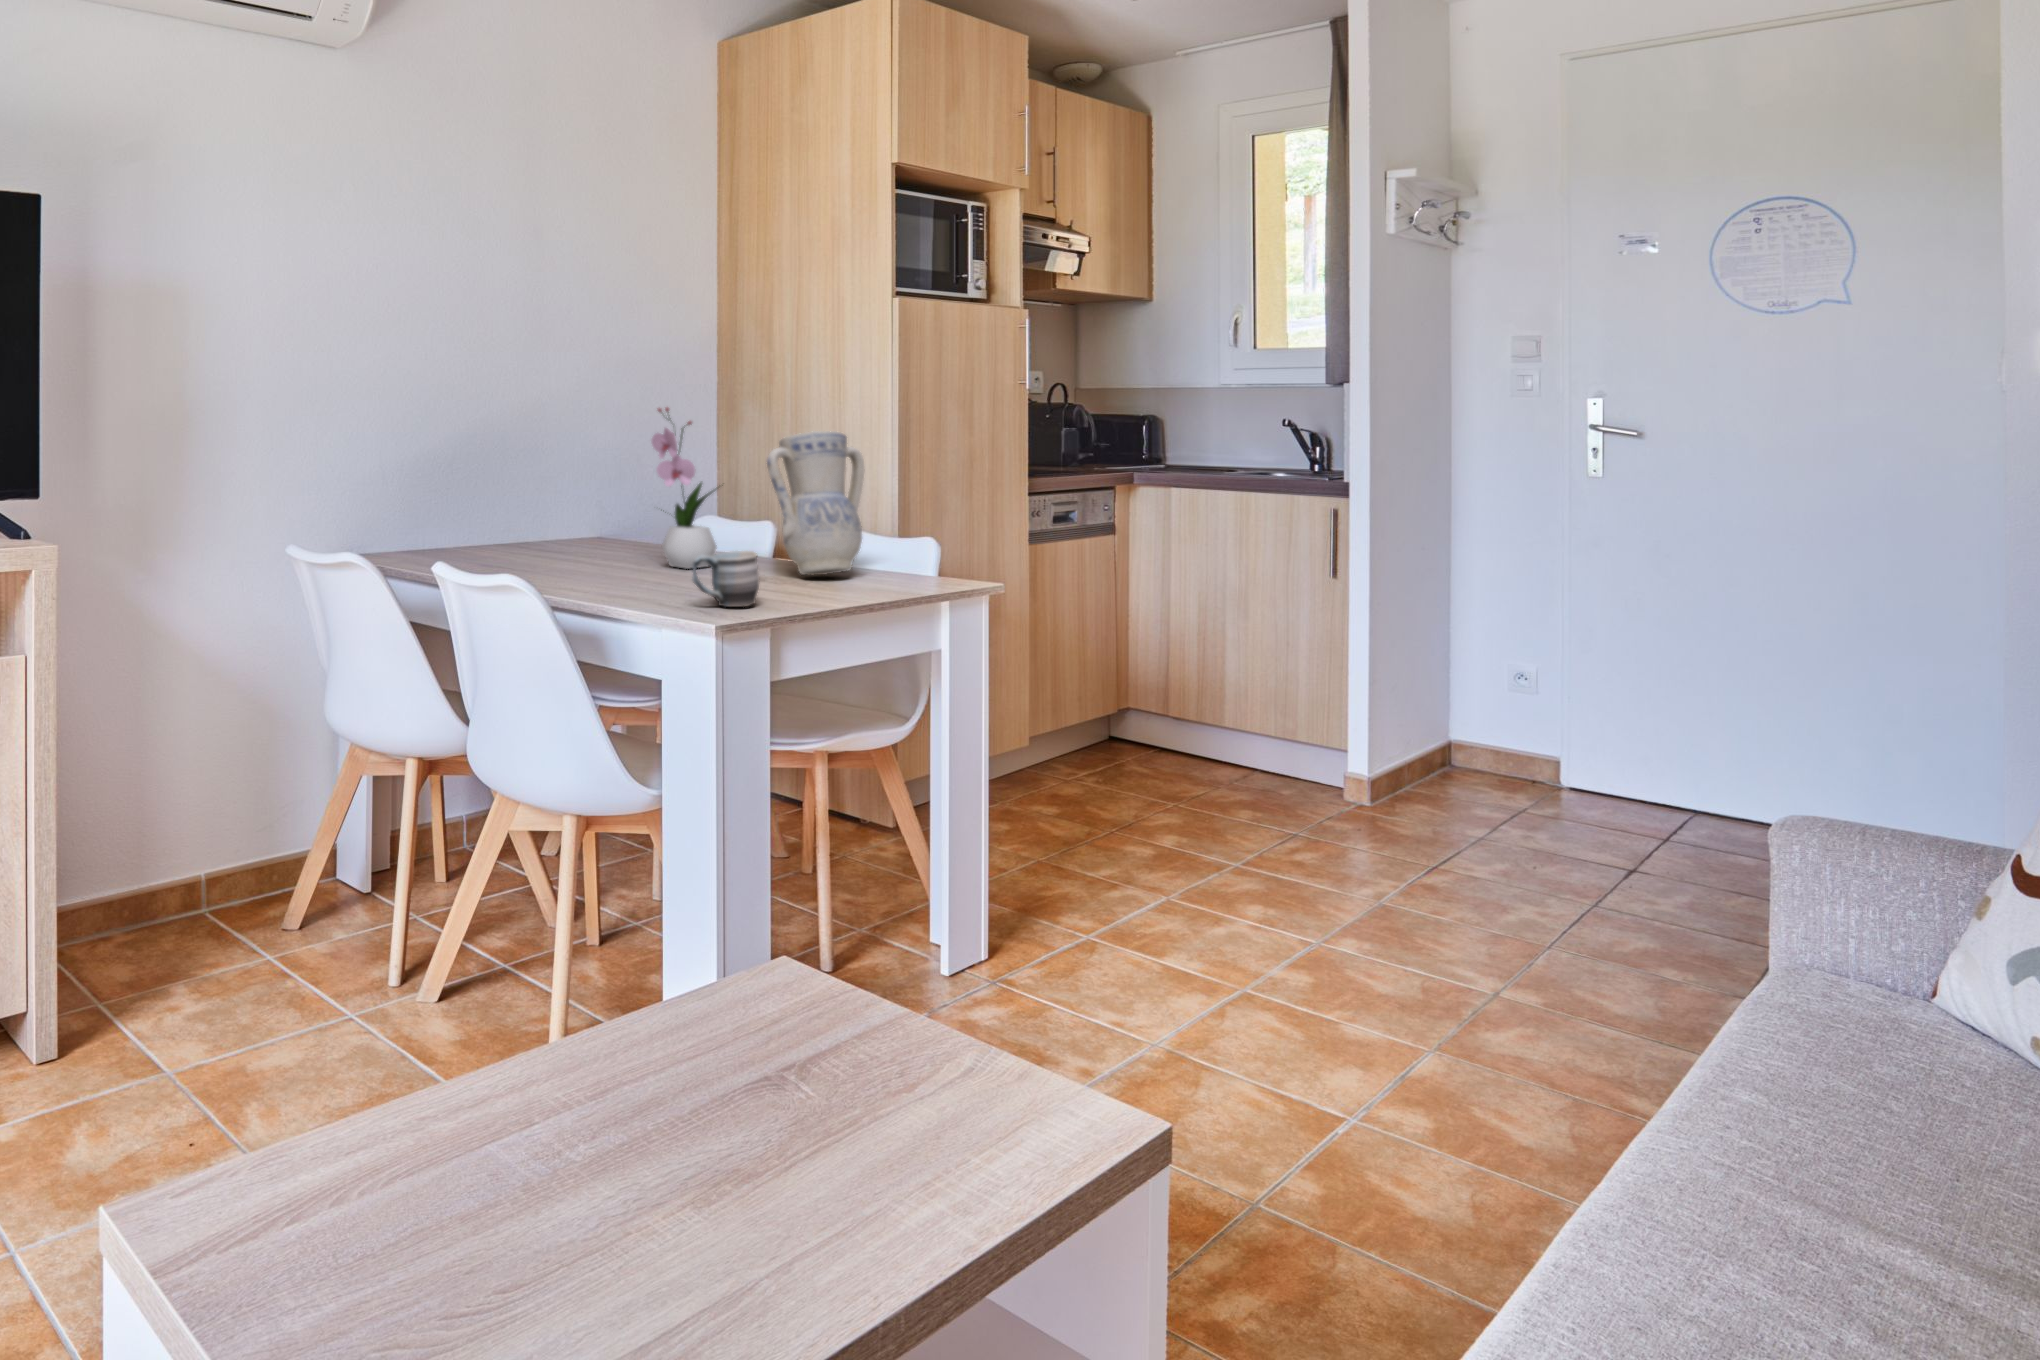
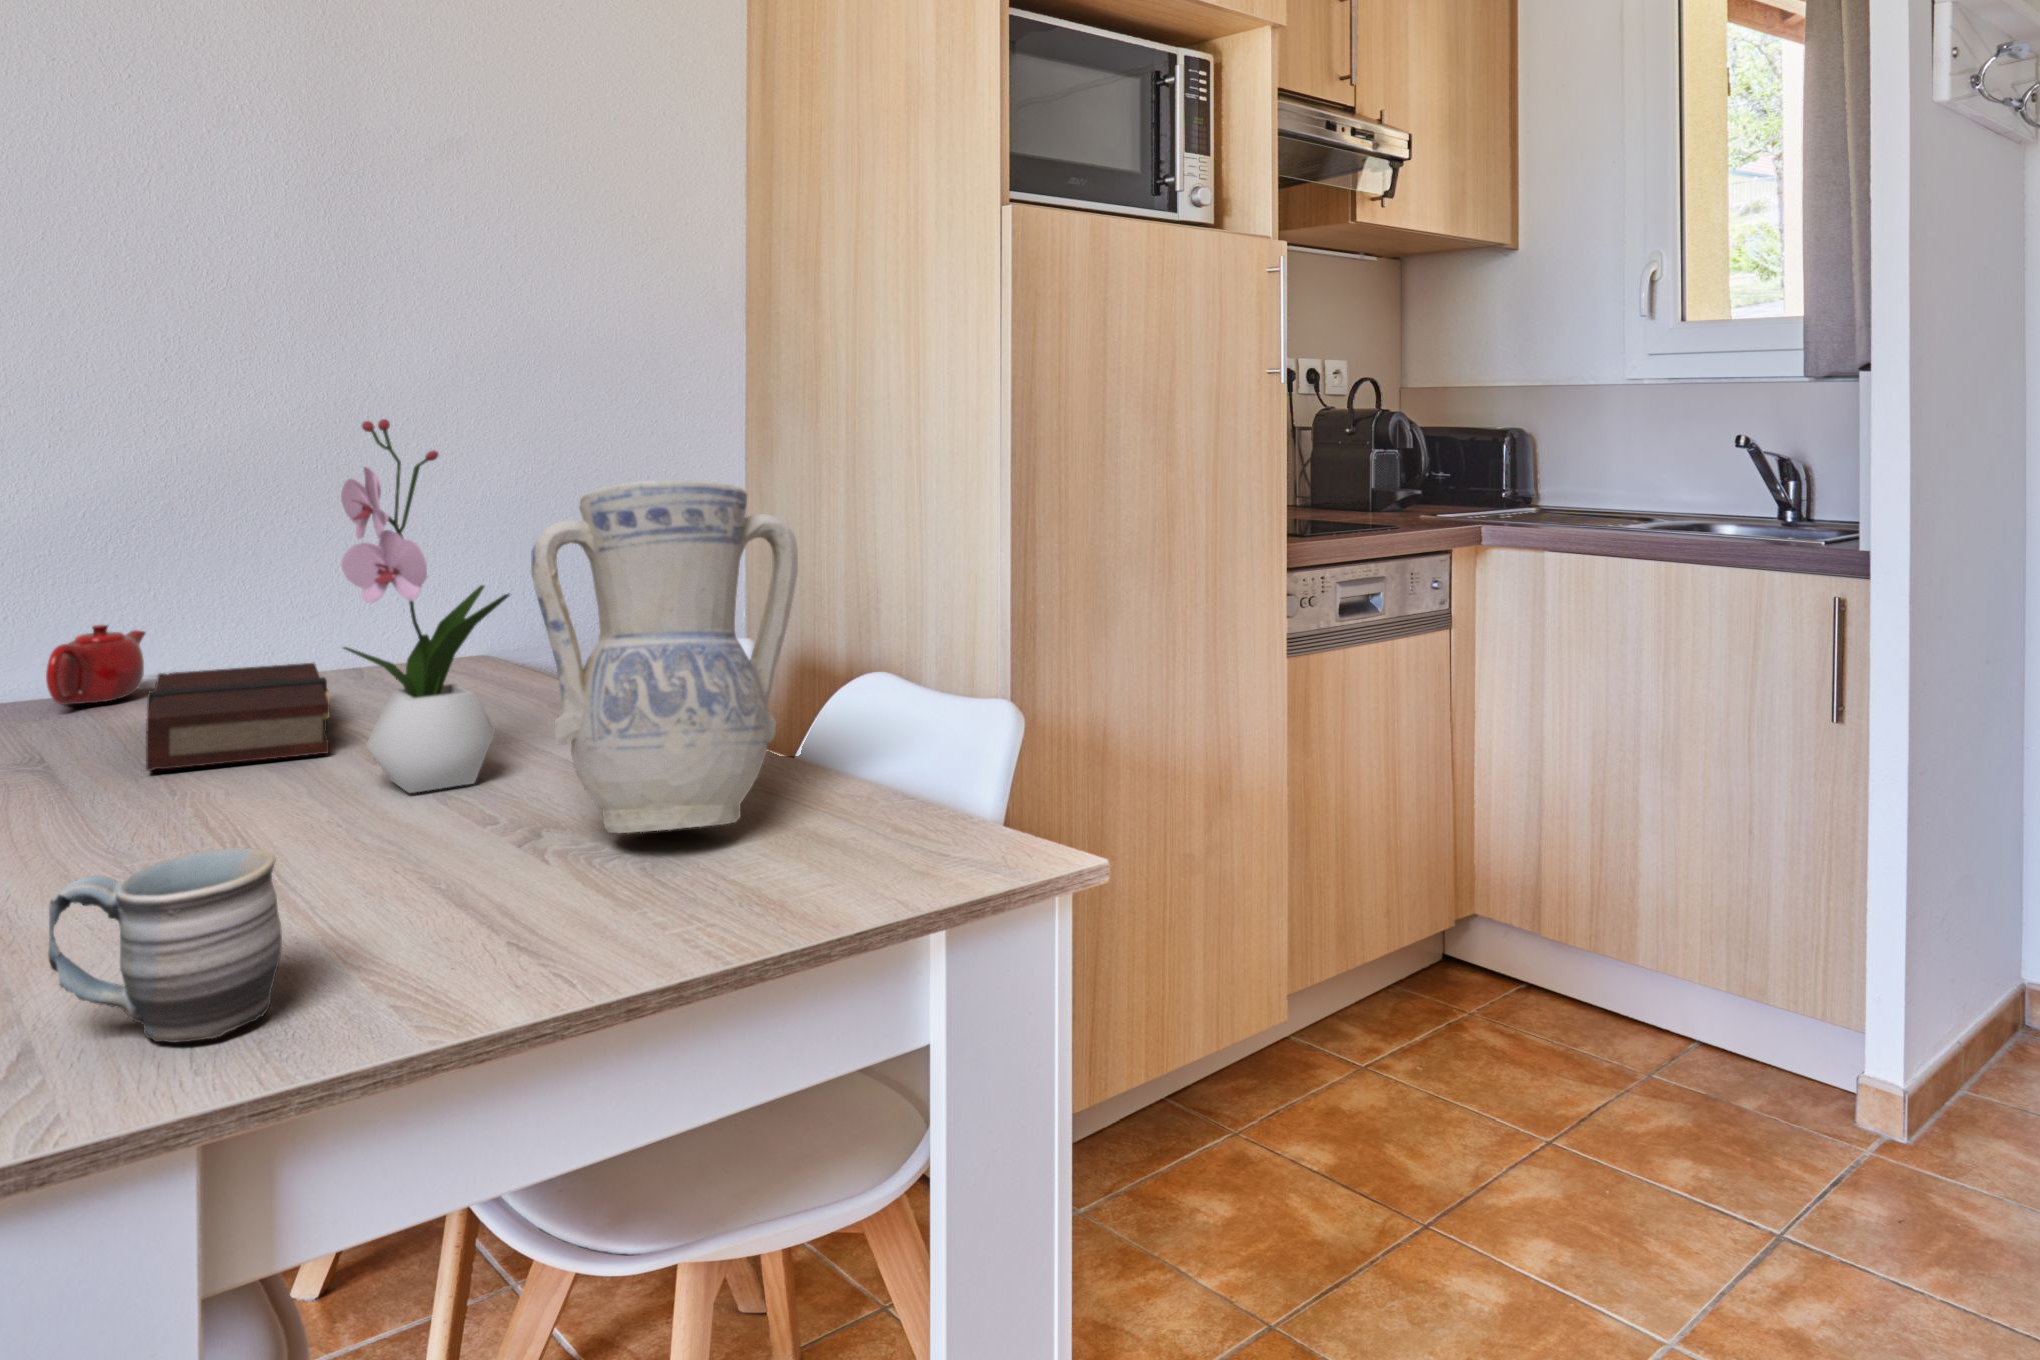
teapot: none [439,510,477,547] -> present [46,625,145,705]
book: none [509,528,622,564] -> present [146,663,330,771]

